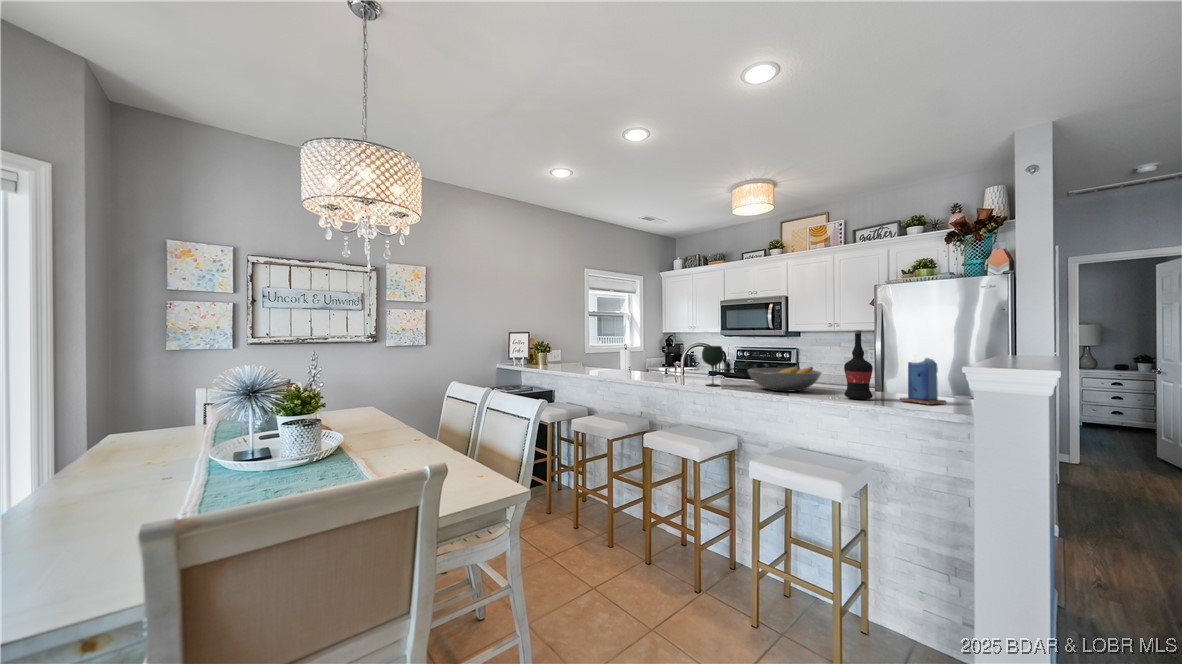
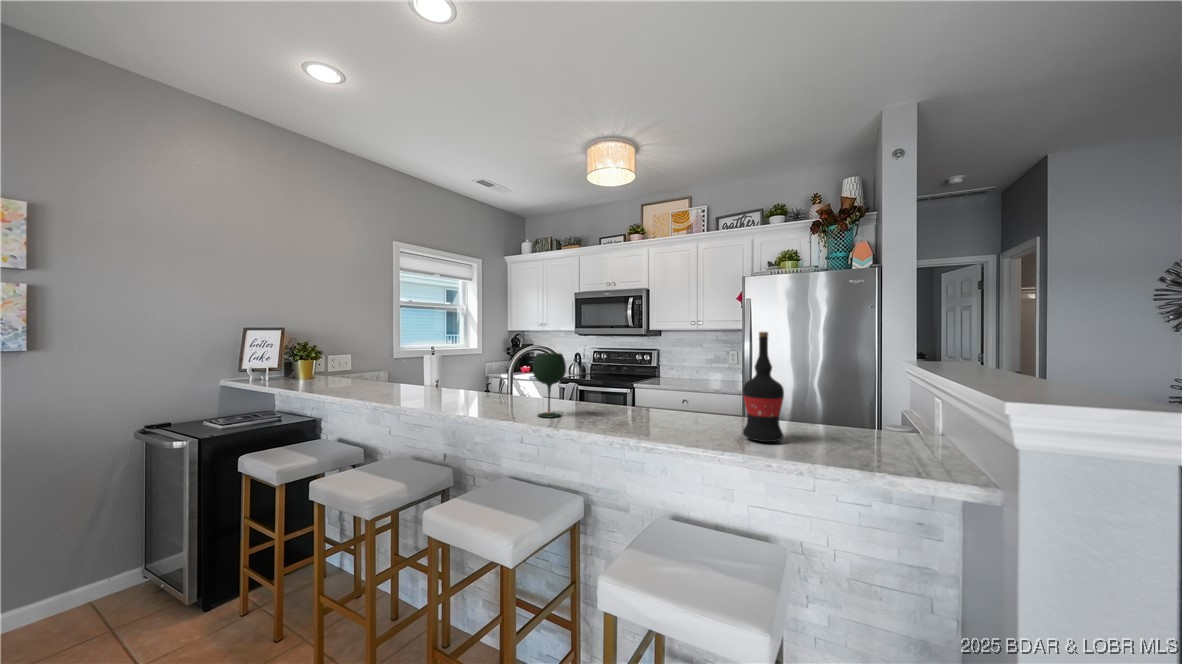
candle: present [900,355,946,405] -> none [820,369,882,451]
fruit bowl: present [748,366,821,391] -> none [599,386,705,425]

